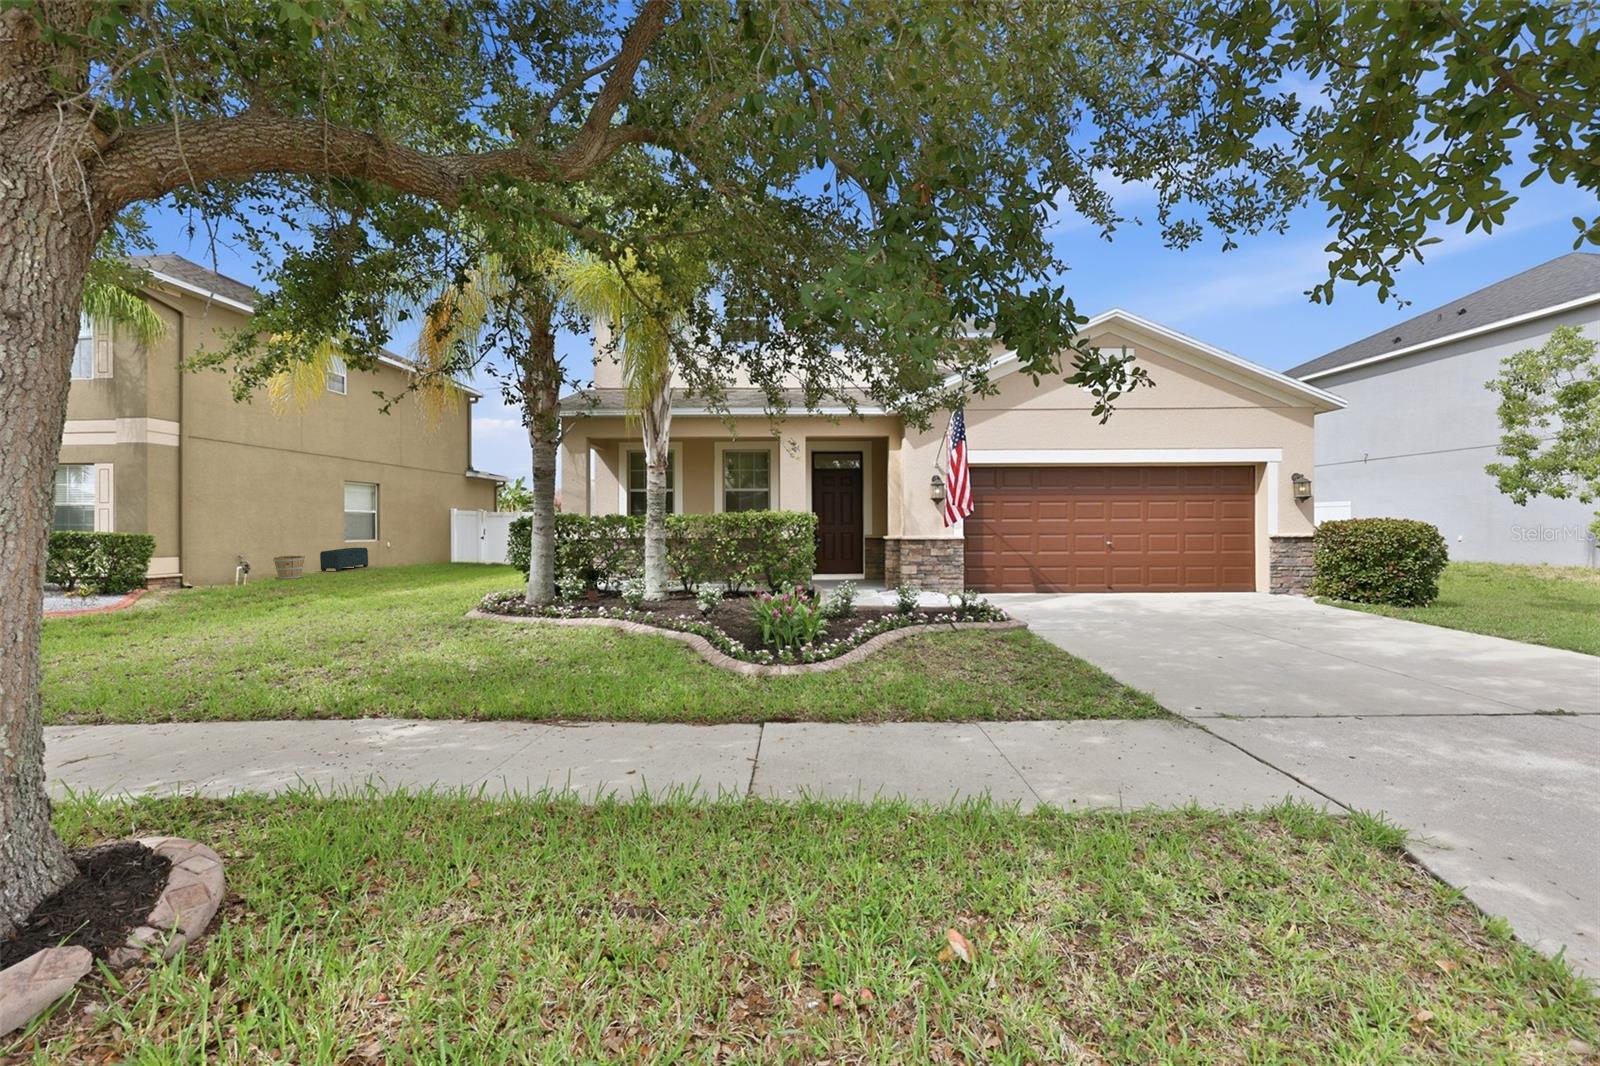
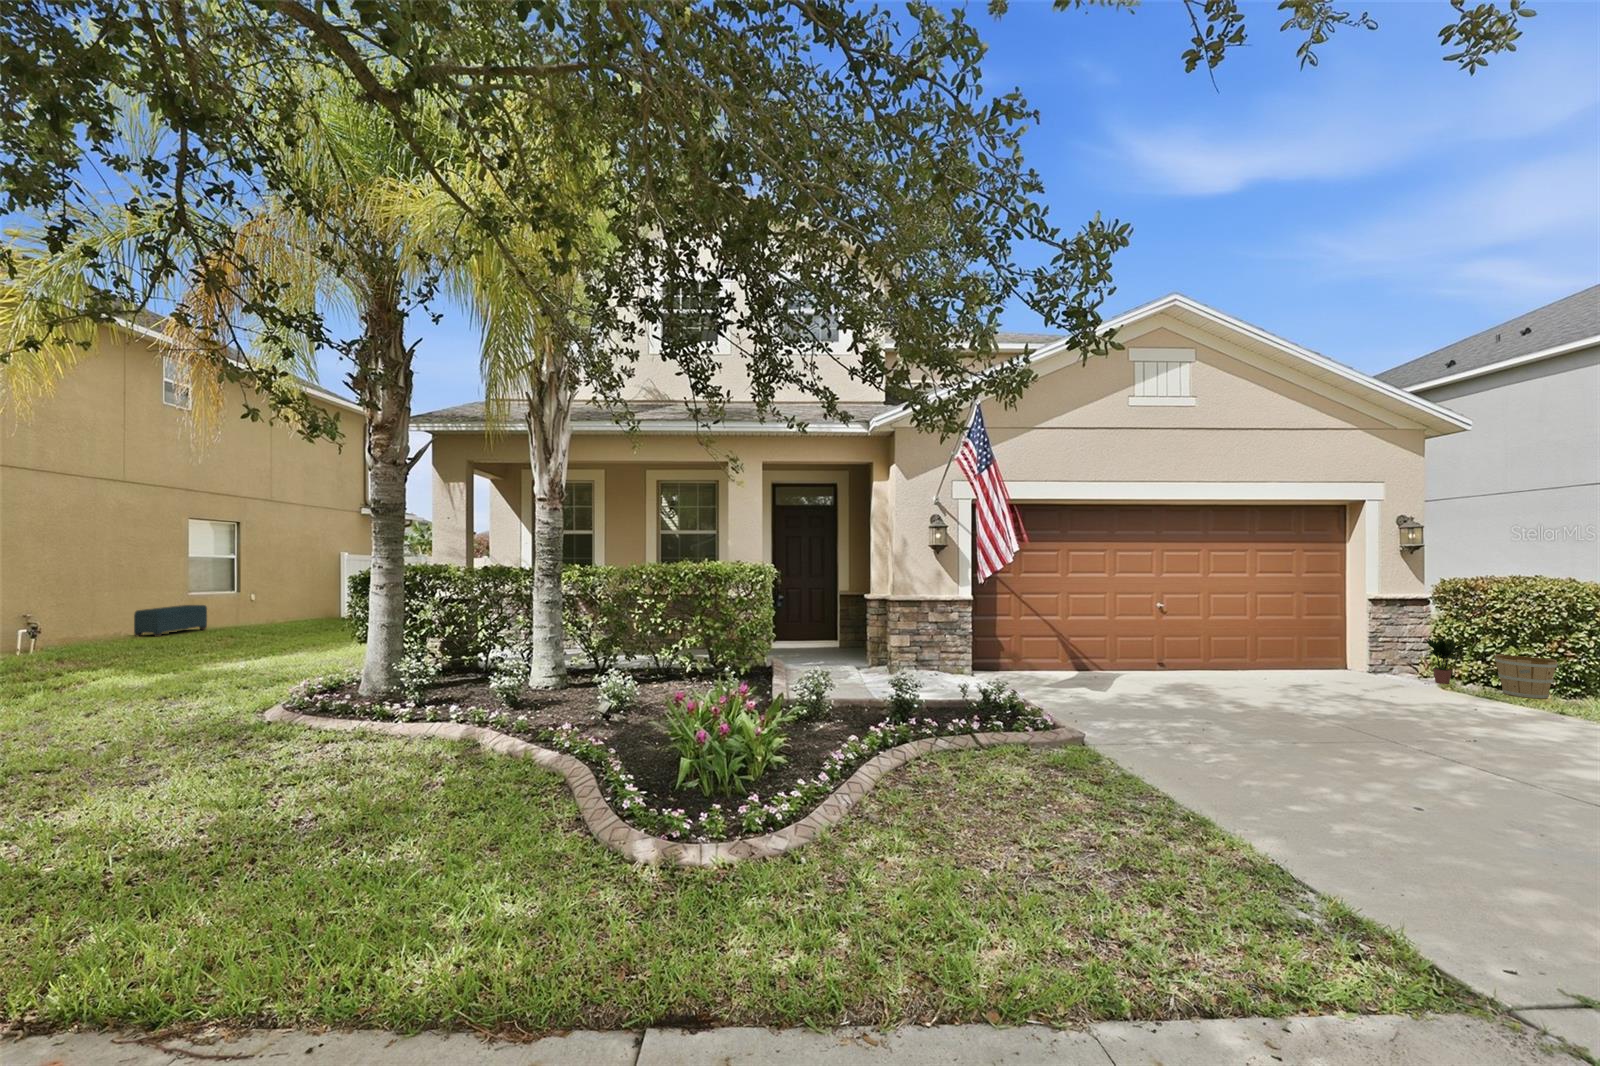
wooden bucket: present [273,556,305,579] -> present [1494,654,1558,699]
potted plant: present [582,566,605,601] -> present [1426,638,1464,684]

